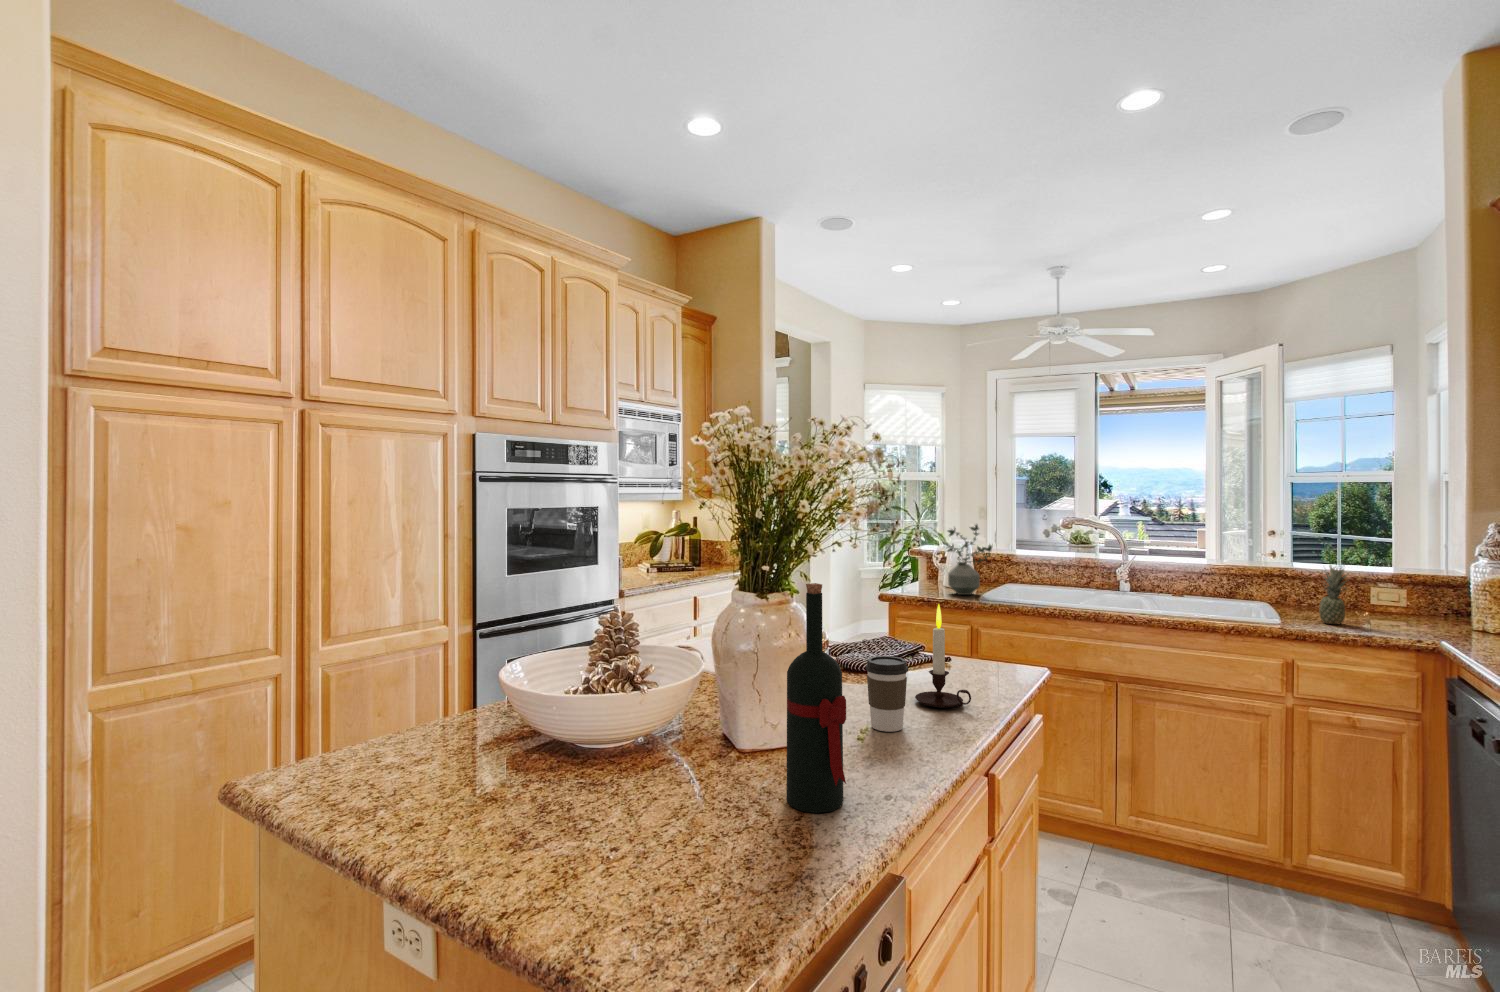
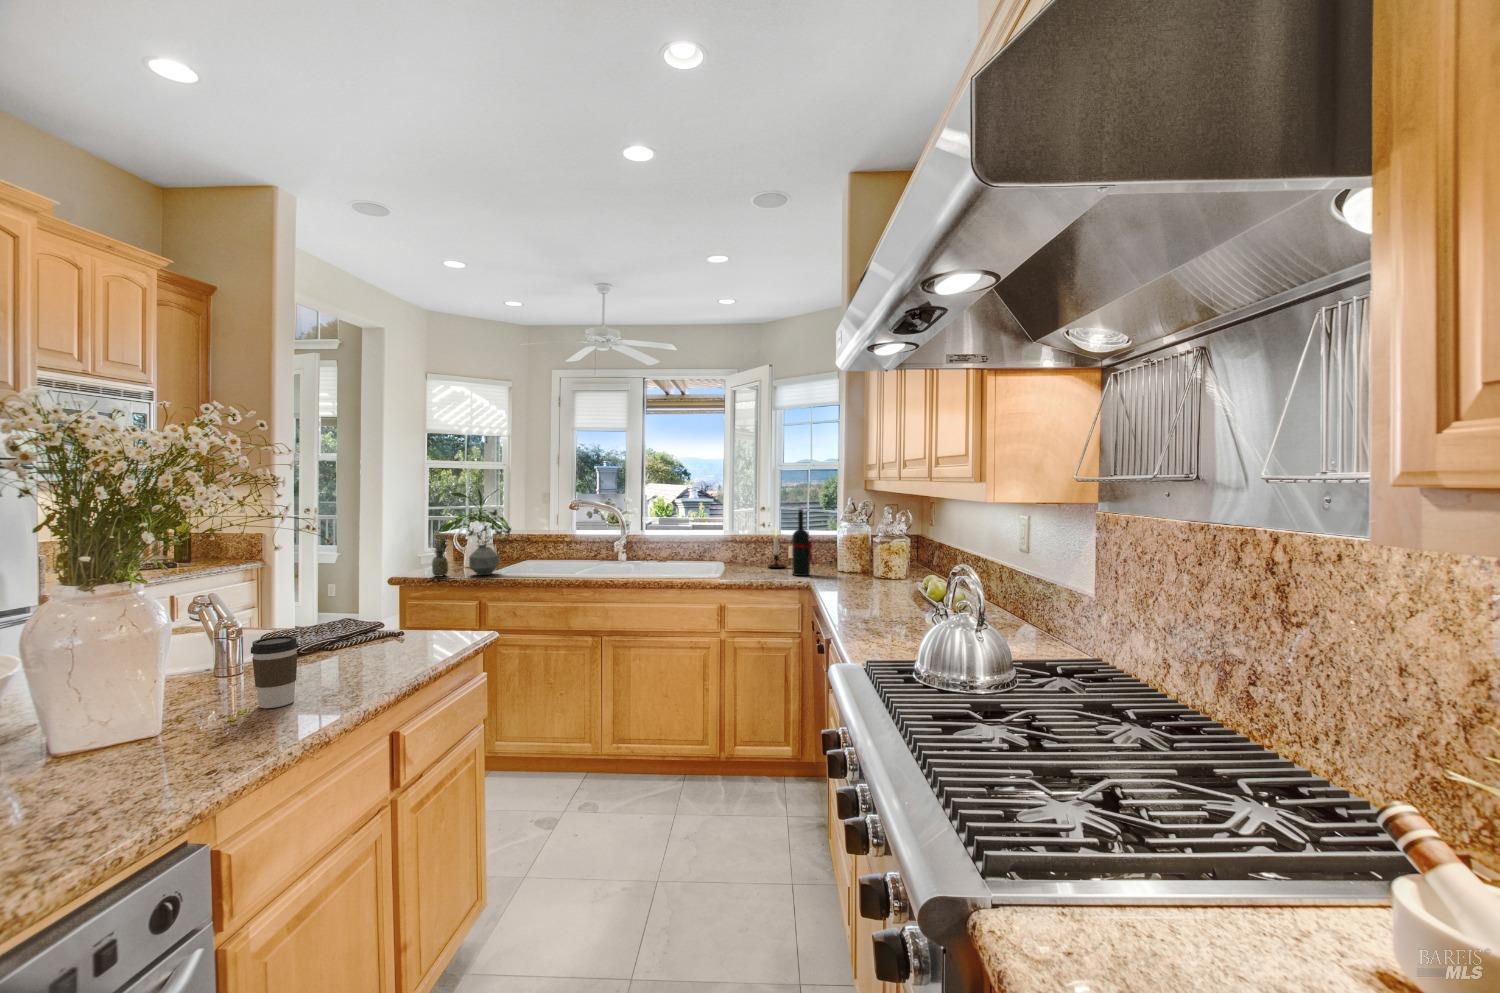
fruit: present [1319,565,1346,624] -> present [432,534,448,577]
wine bottle: present [786,583,846,813] -> present [792,509,813,576]
candle: present [915,604,971,708] -> present [768,529,787,568]

